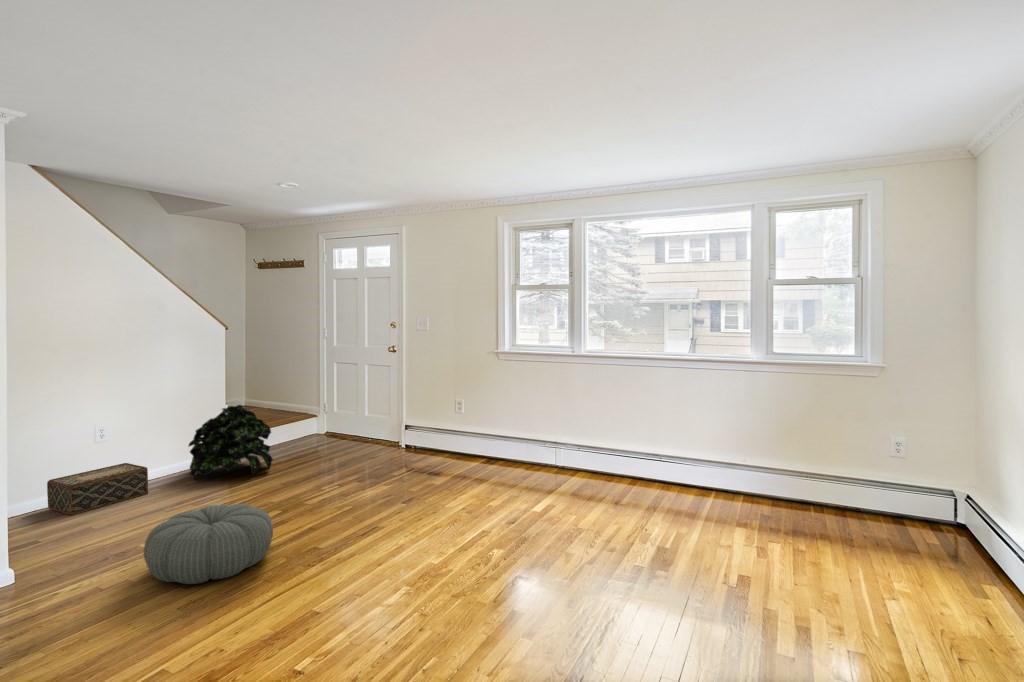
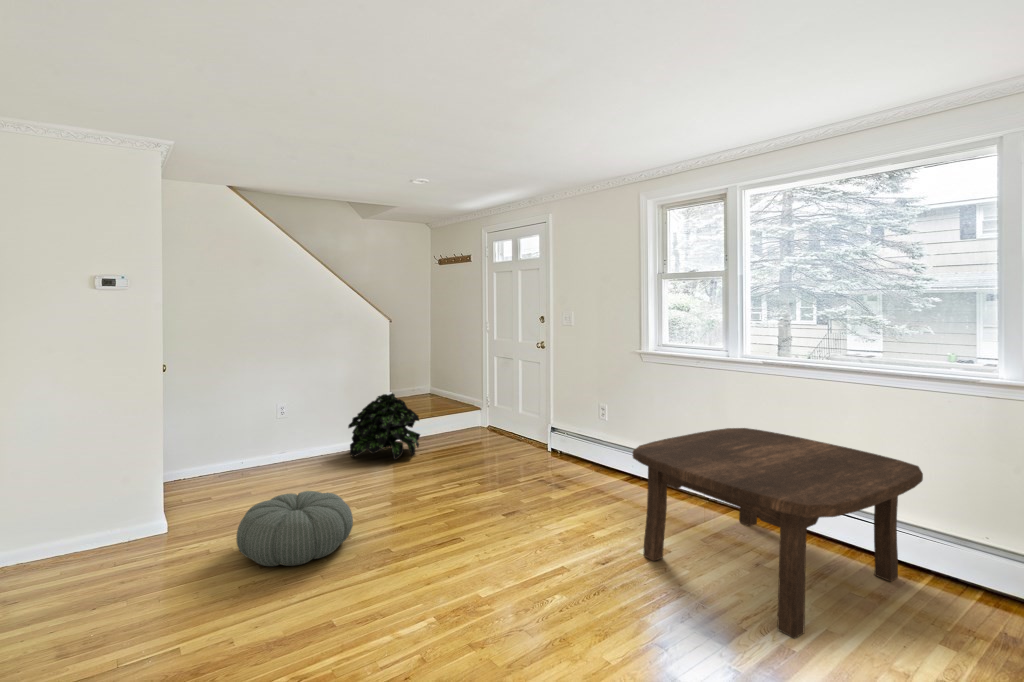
coffee table: none [531,407,716,541] -> present [633,428,923,638]
woven basket: present [47,463,148,515] -> none [239,438,311,478]

